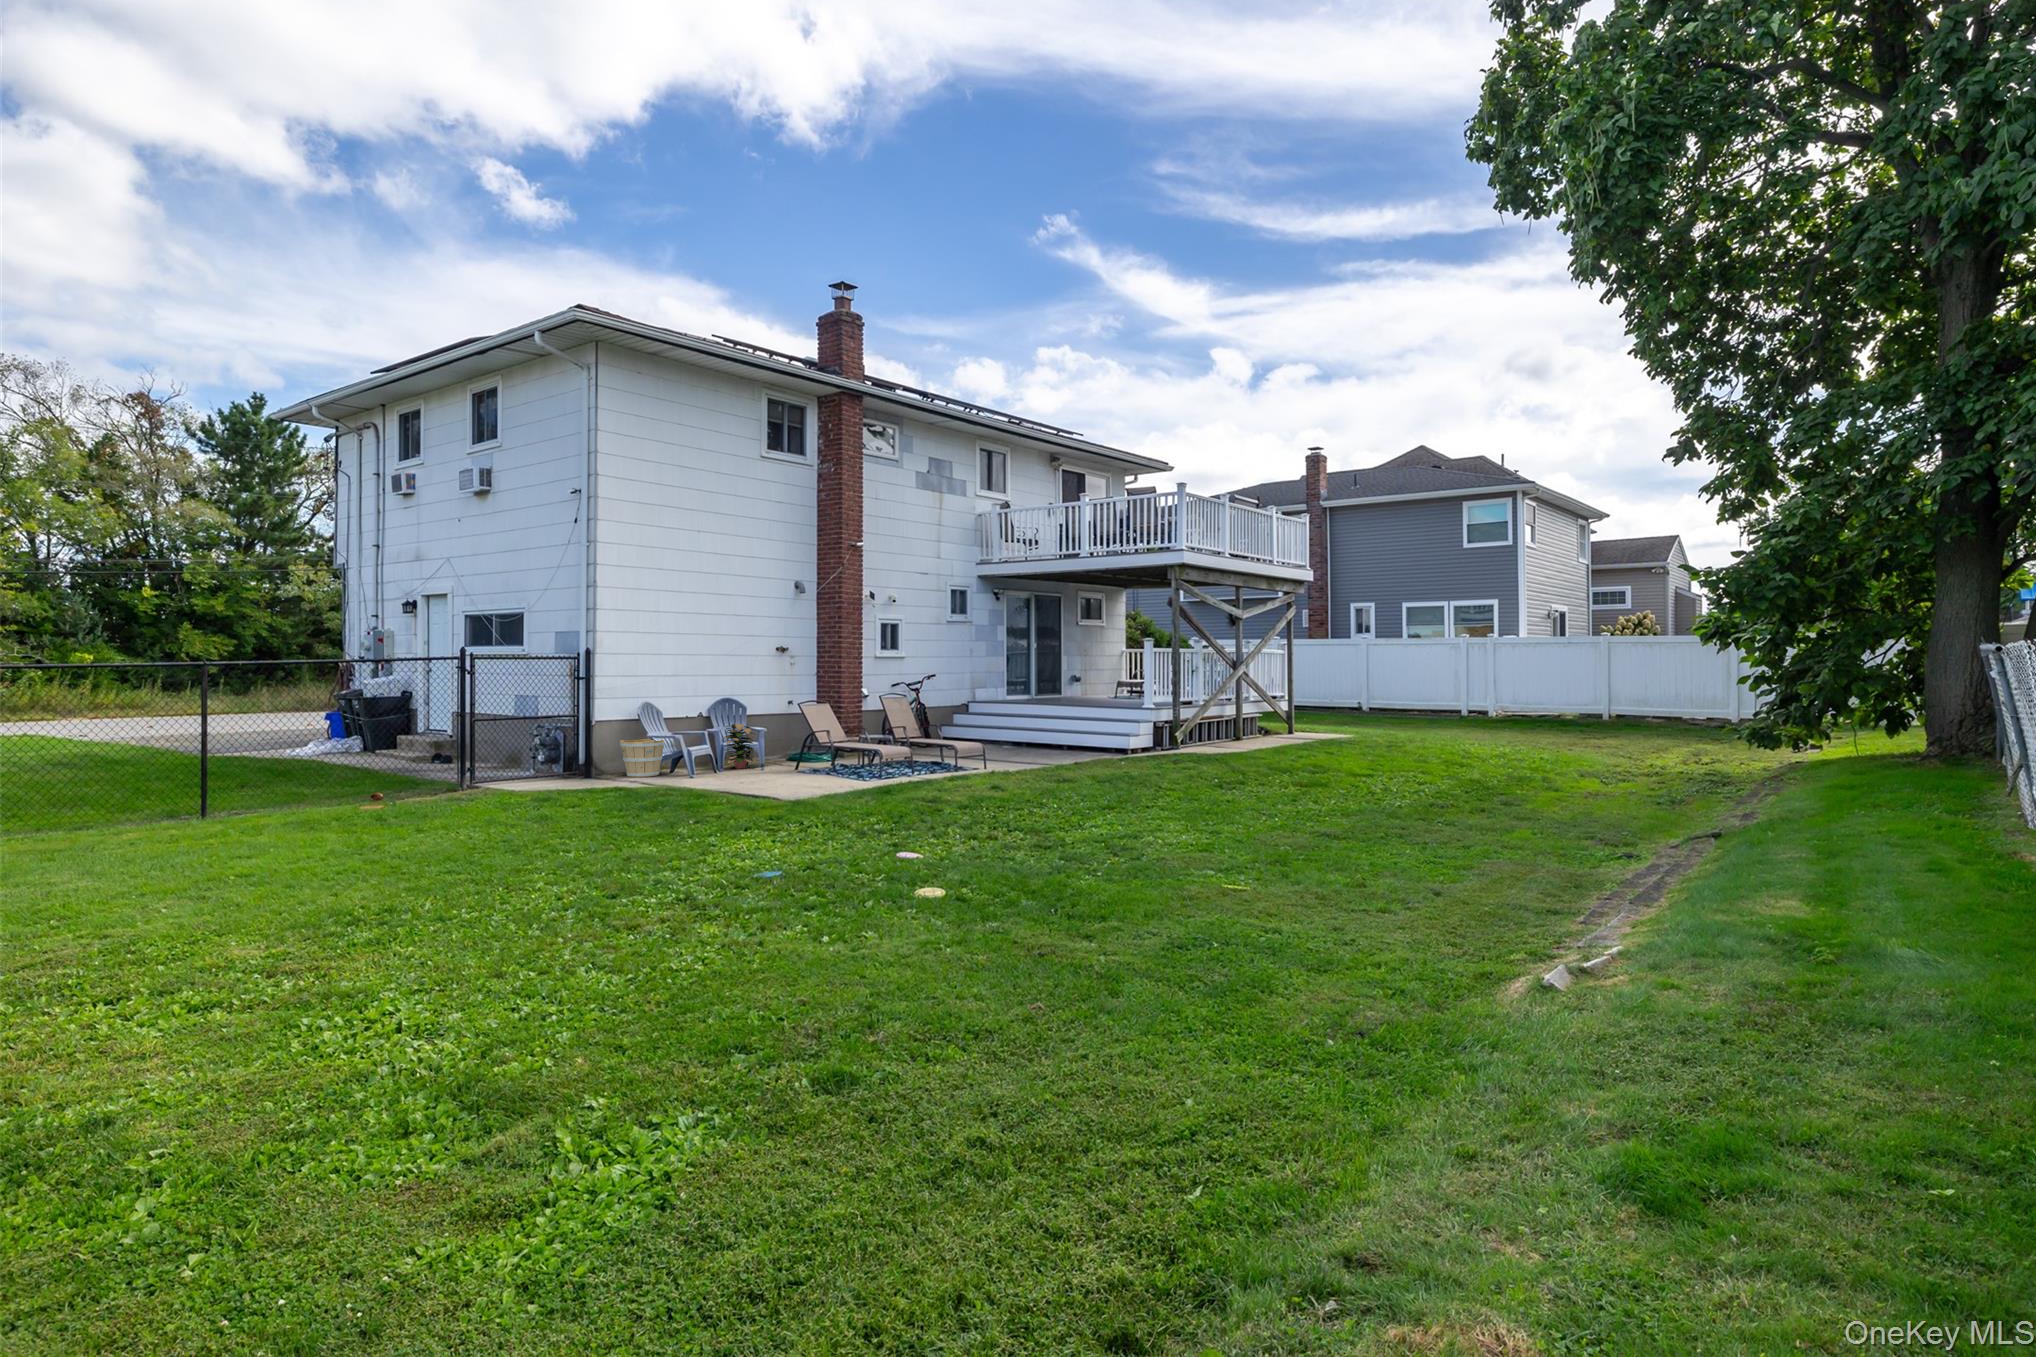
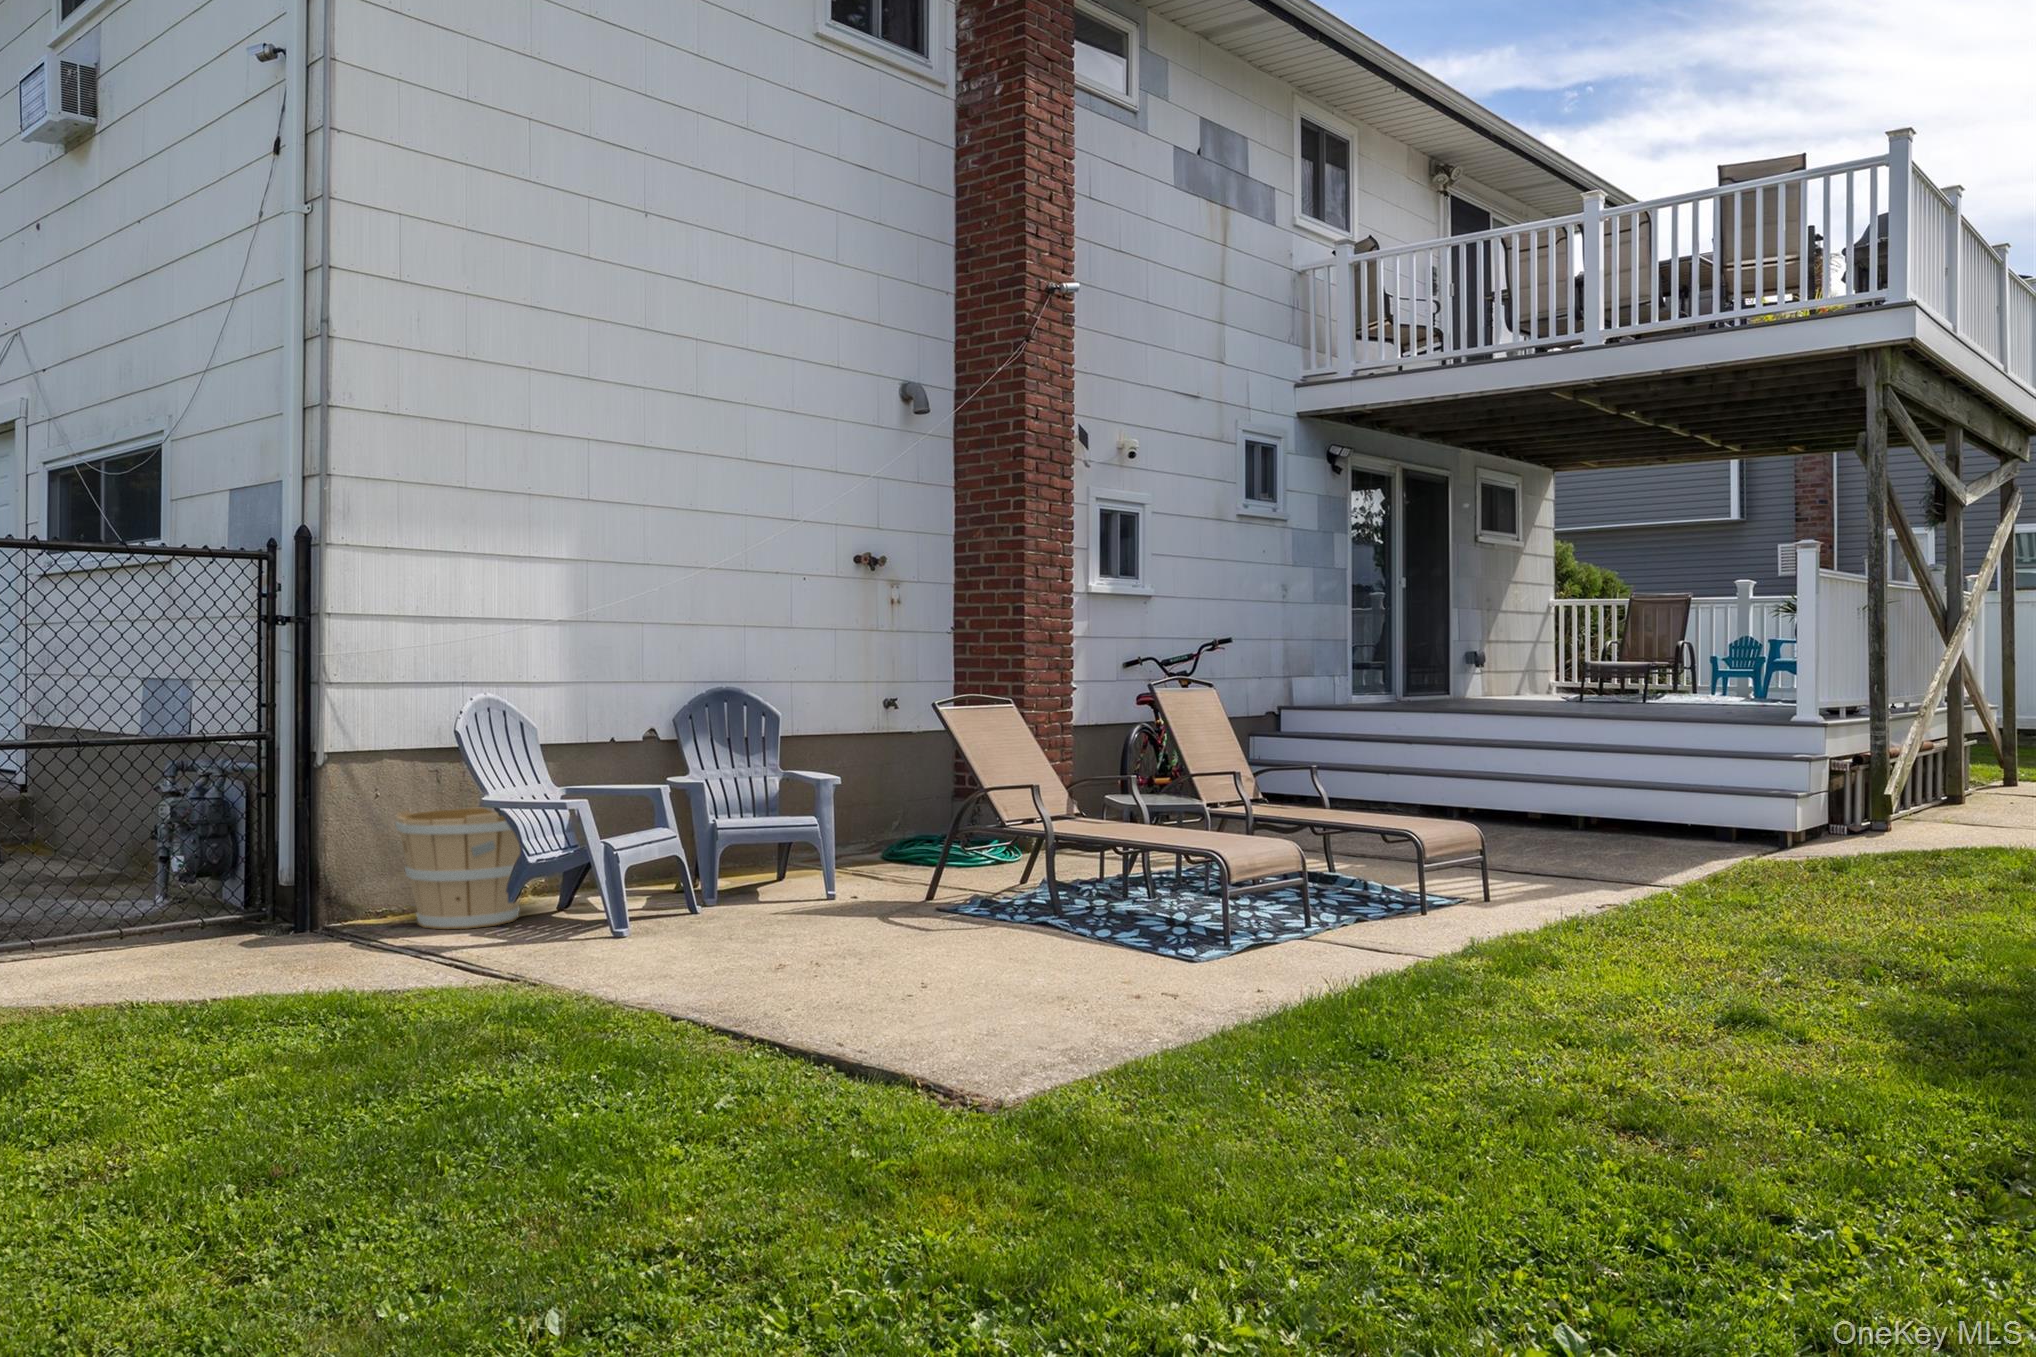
decorative plant: present [724,724,754,769] -> none [710,760,806,893]

